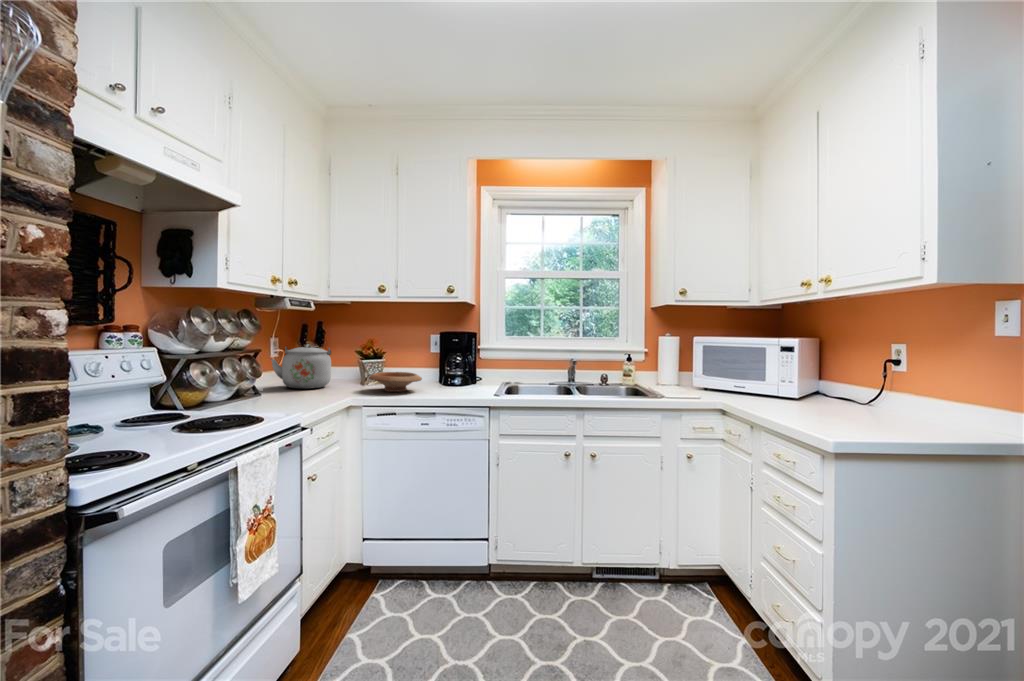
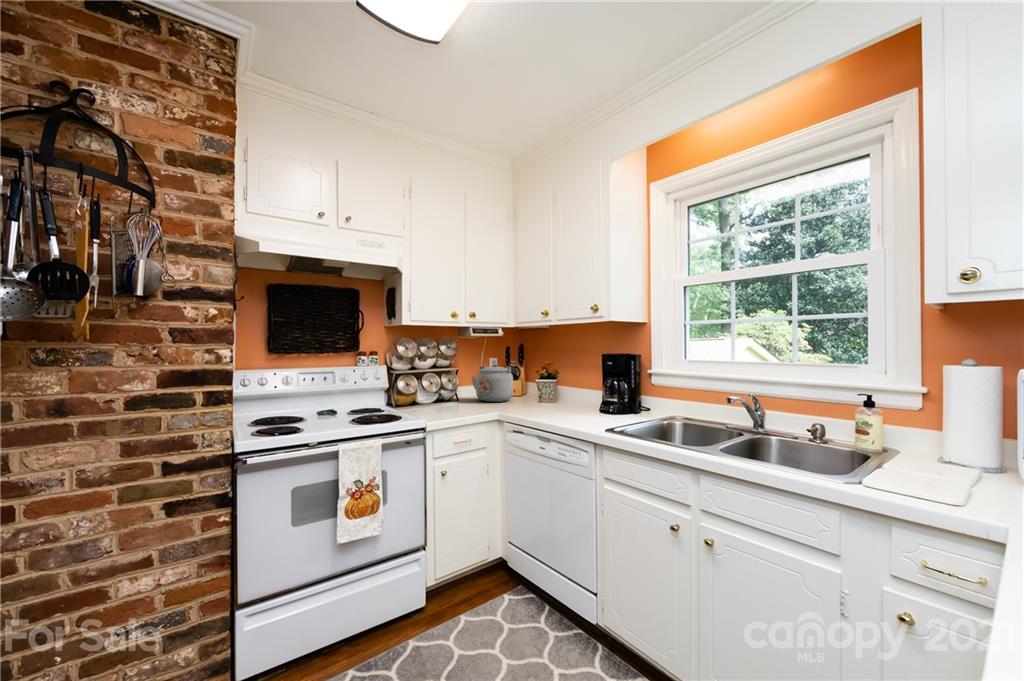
wooden bowl: present [369,372,422,392] -> none [524,391,573,411]

